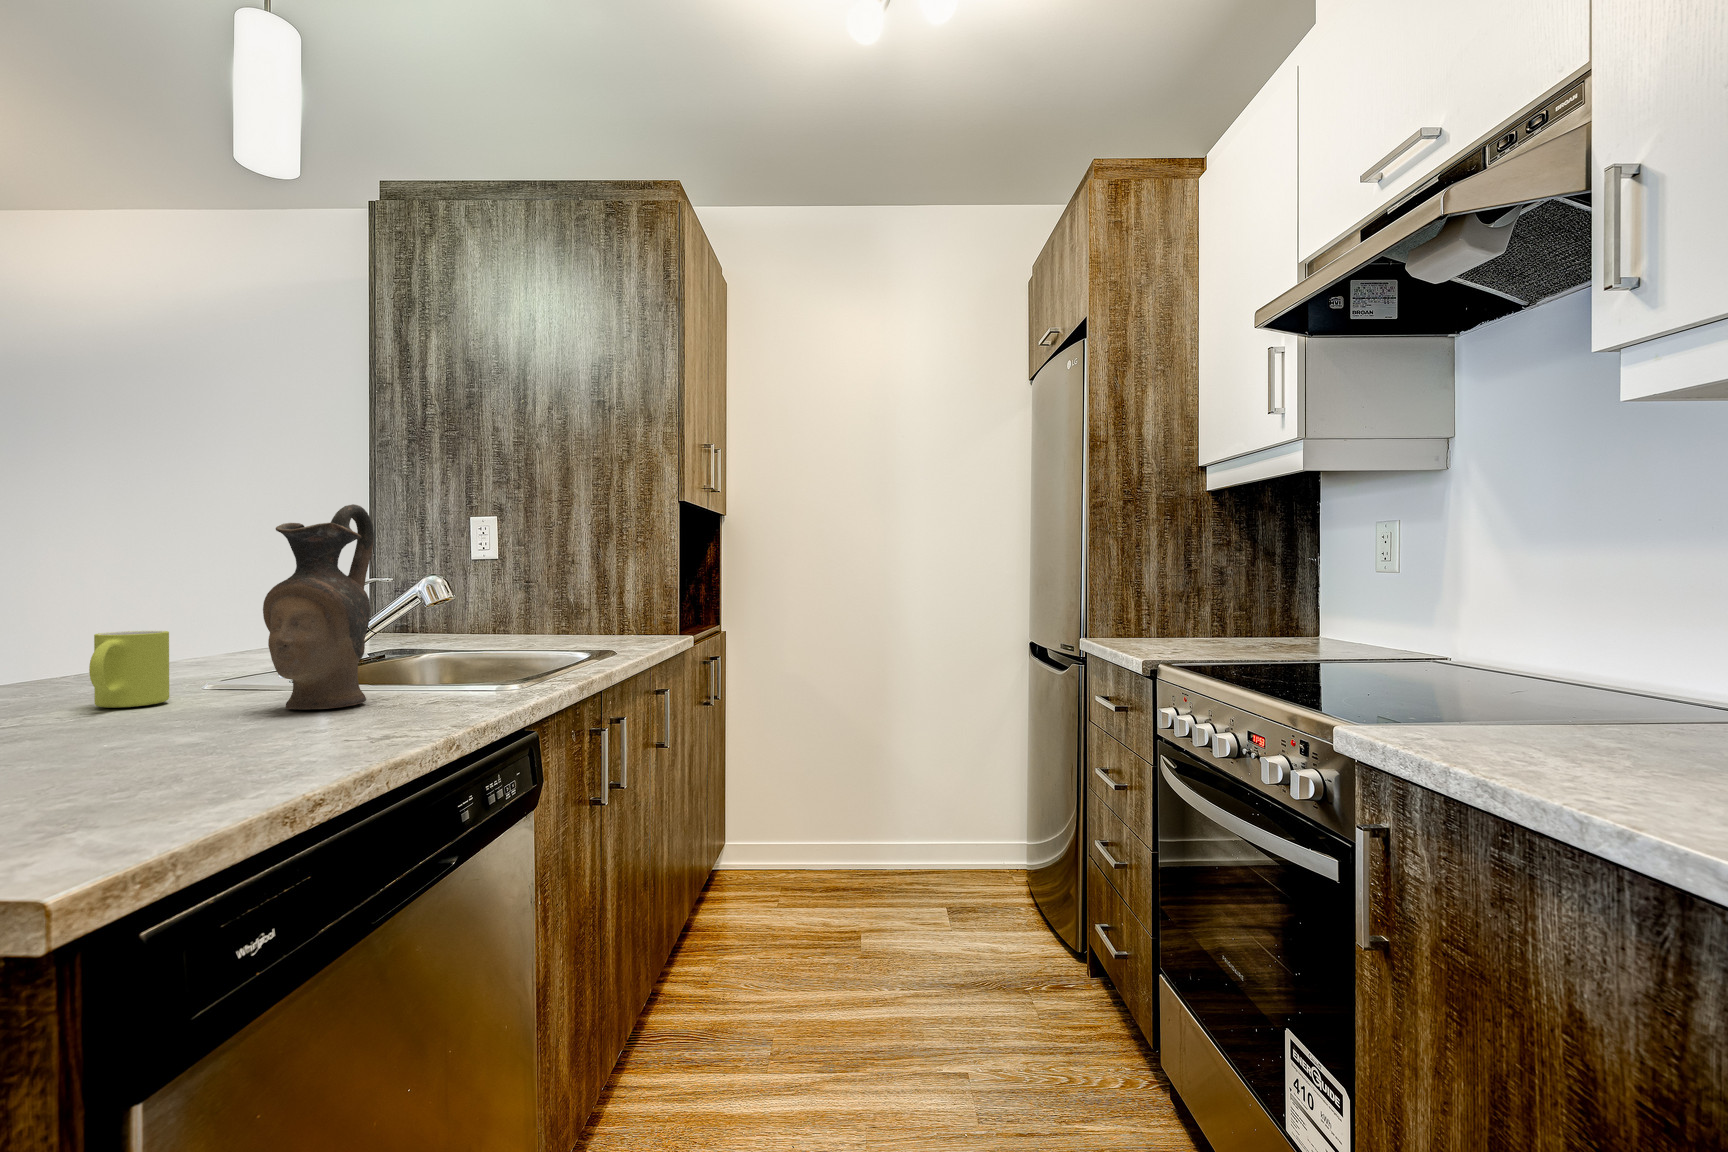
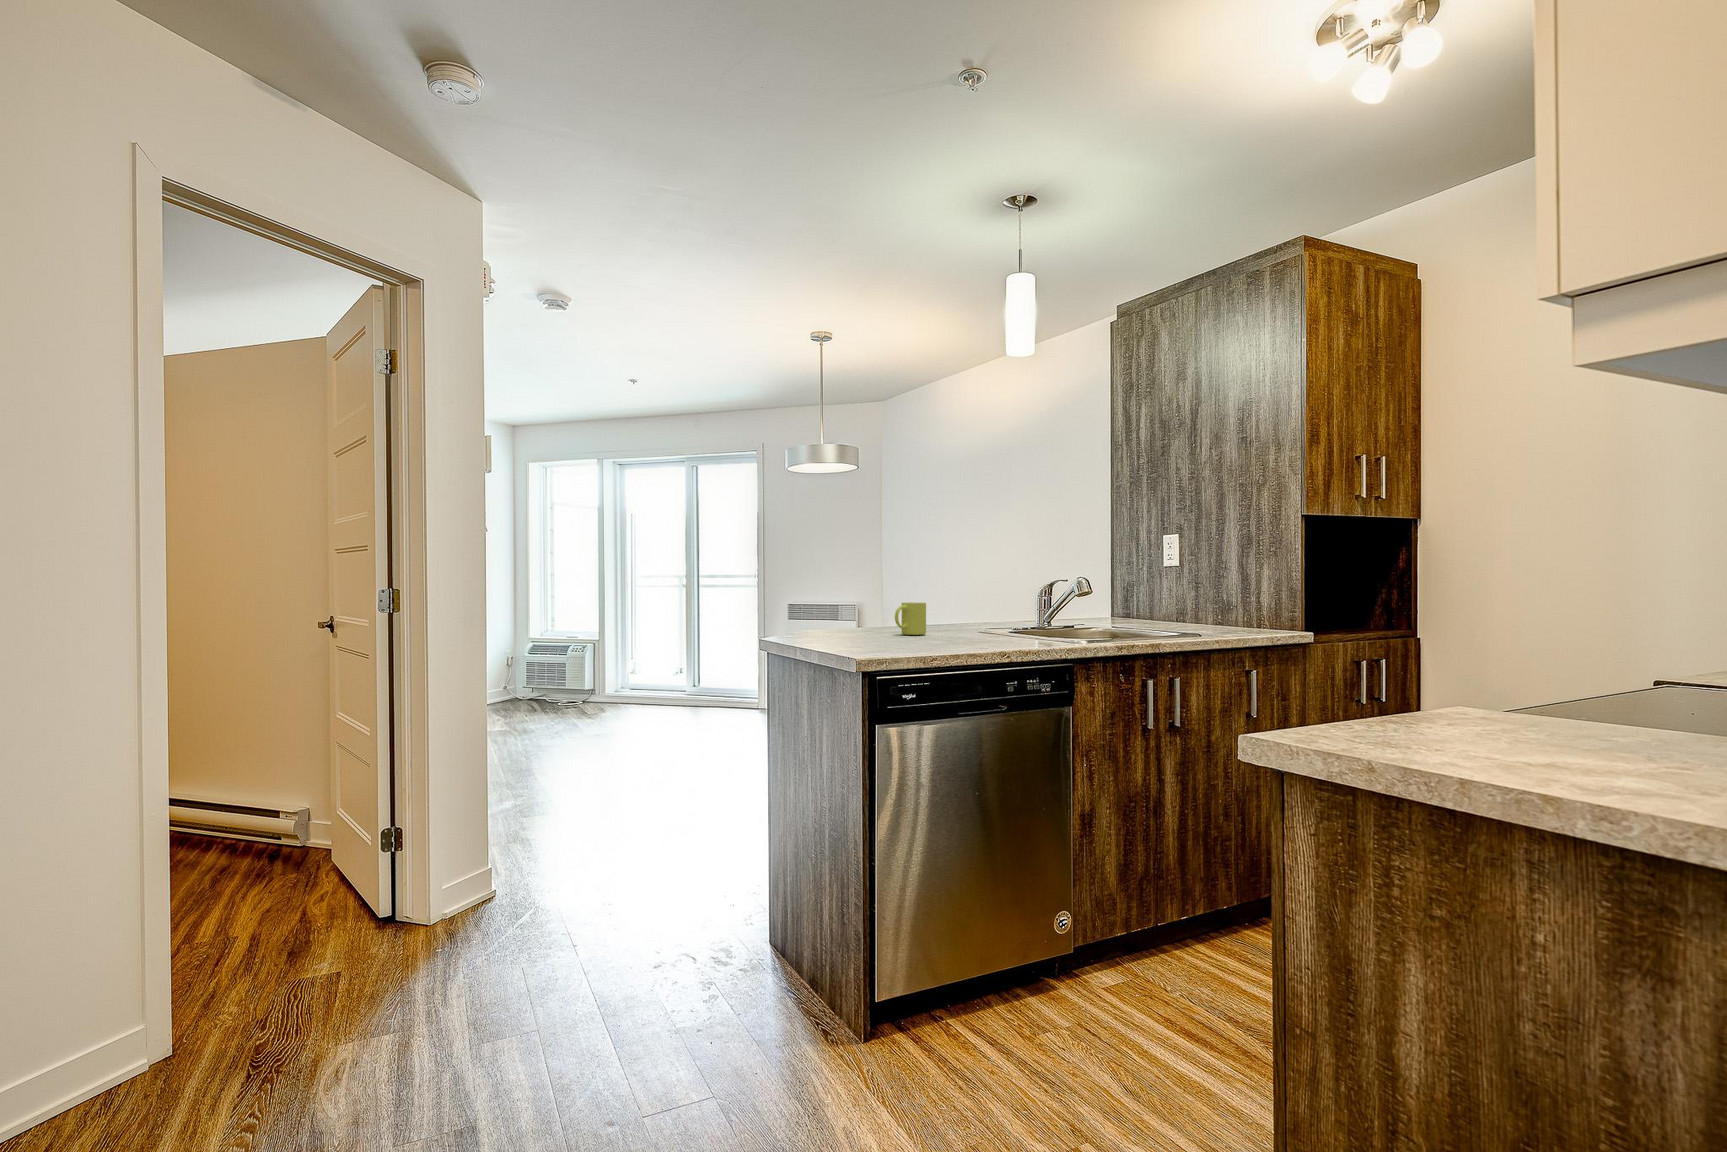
ceramic pitcher: present [263,504,374,709] -> none [933,543,987,642]

